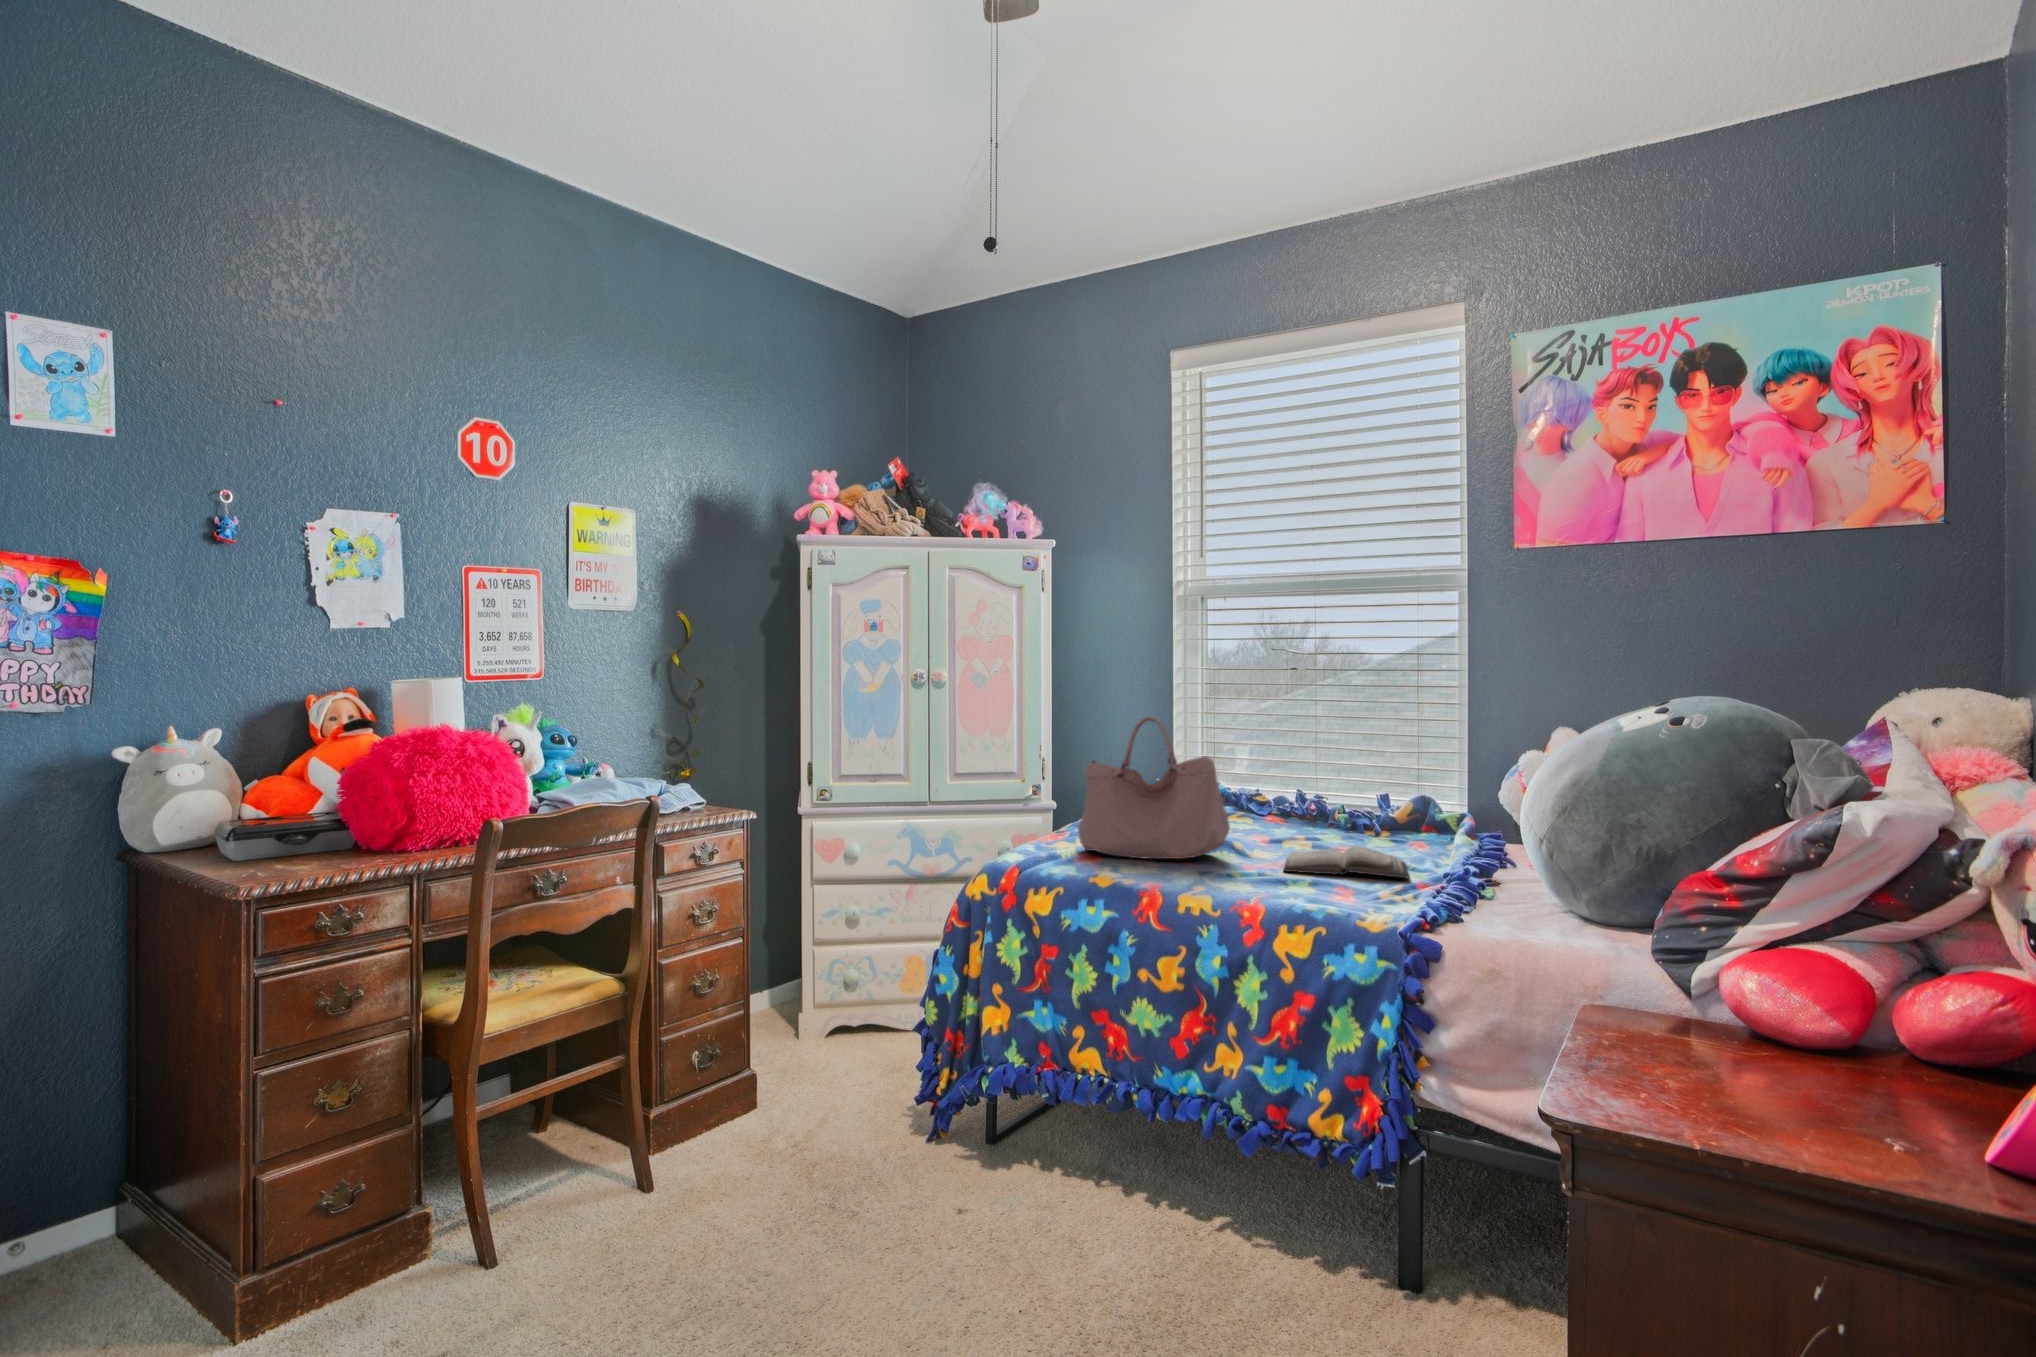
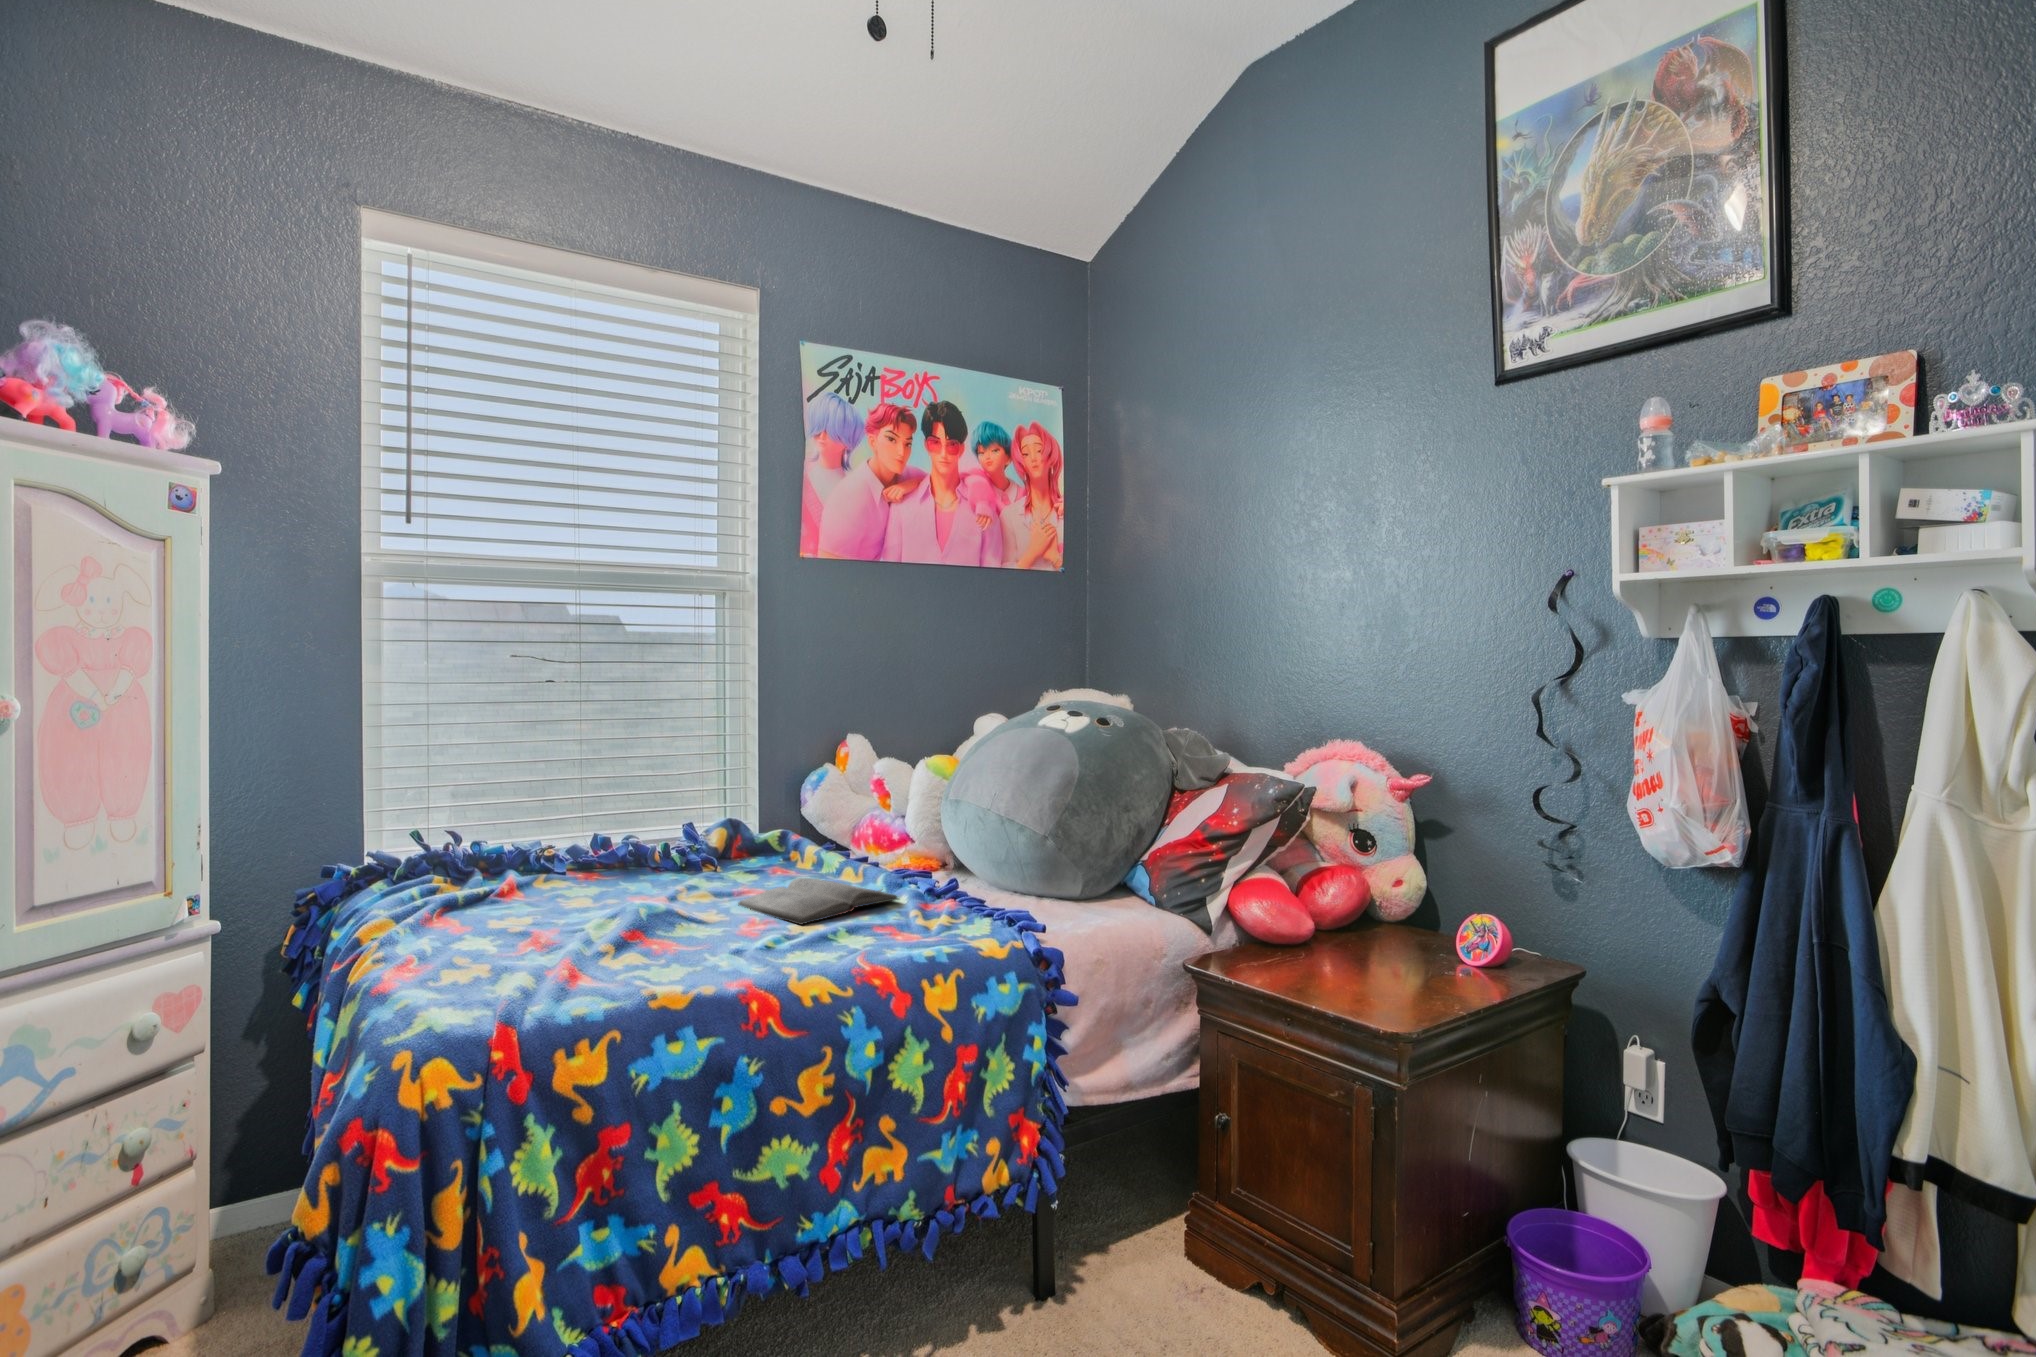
handbag: present [1078,717,1230,859] -> none [526,757,724,968]

